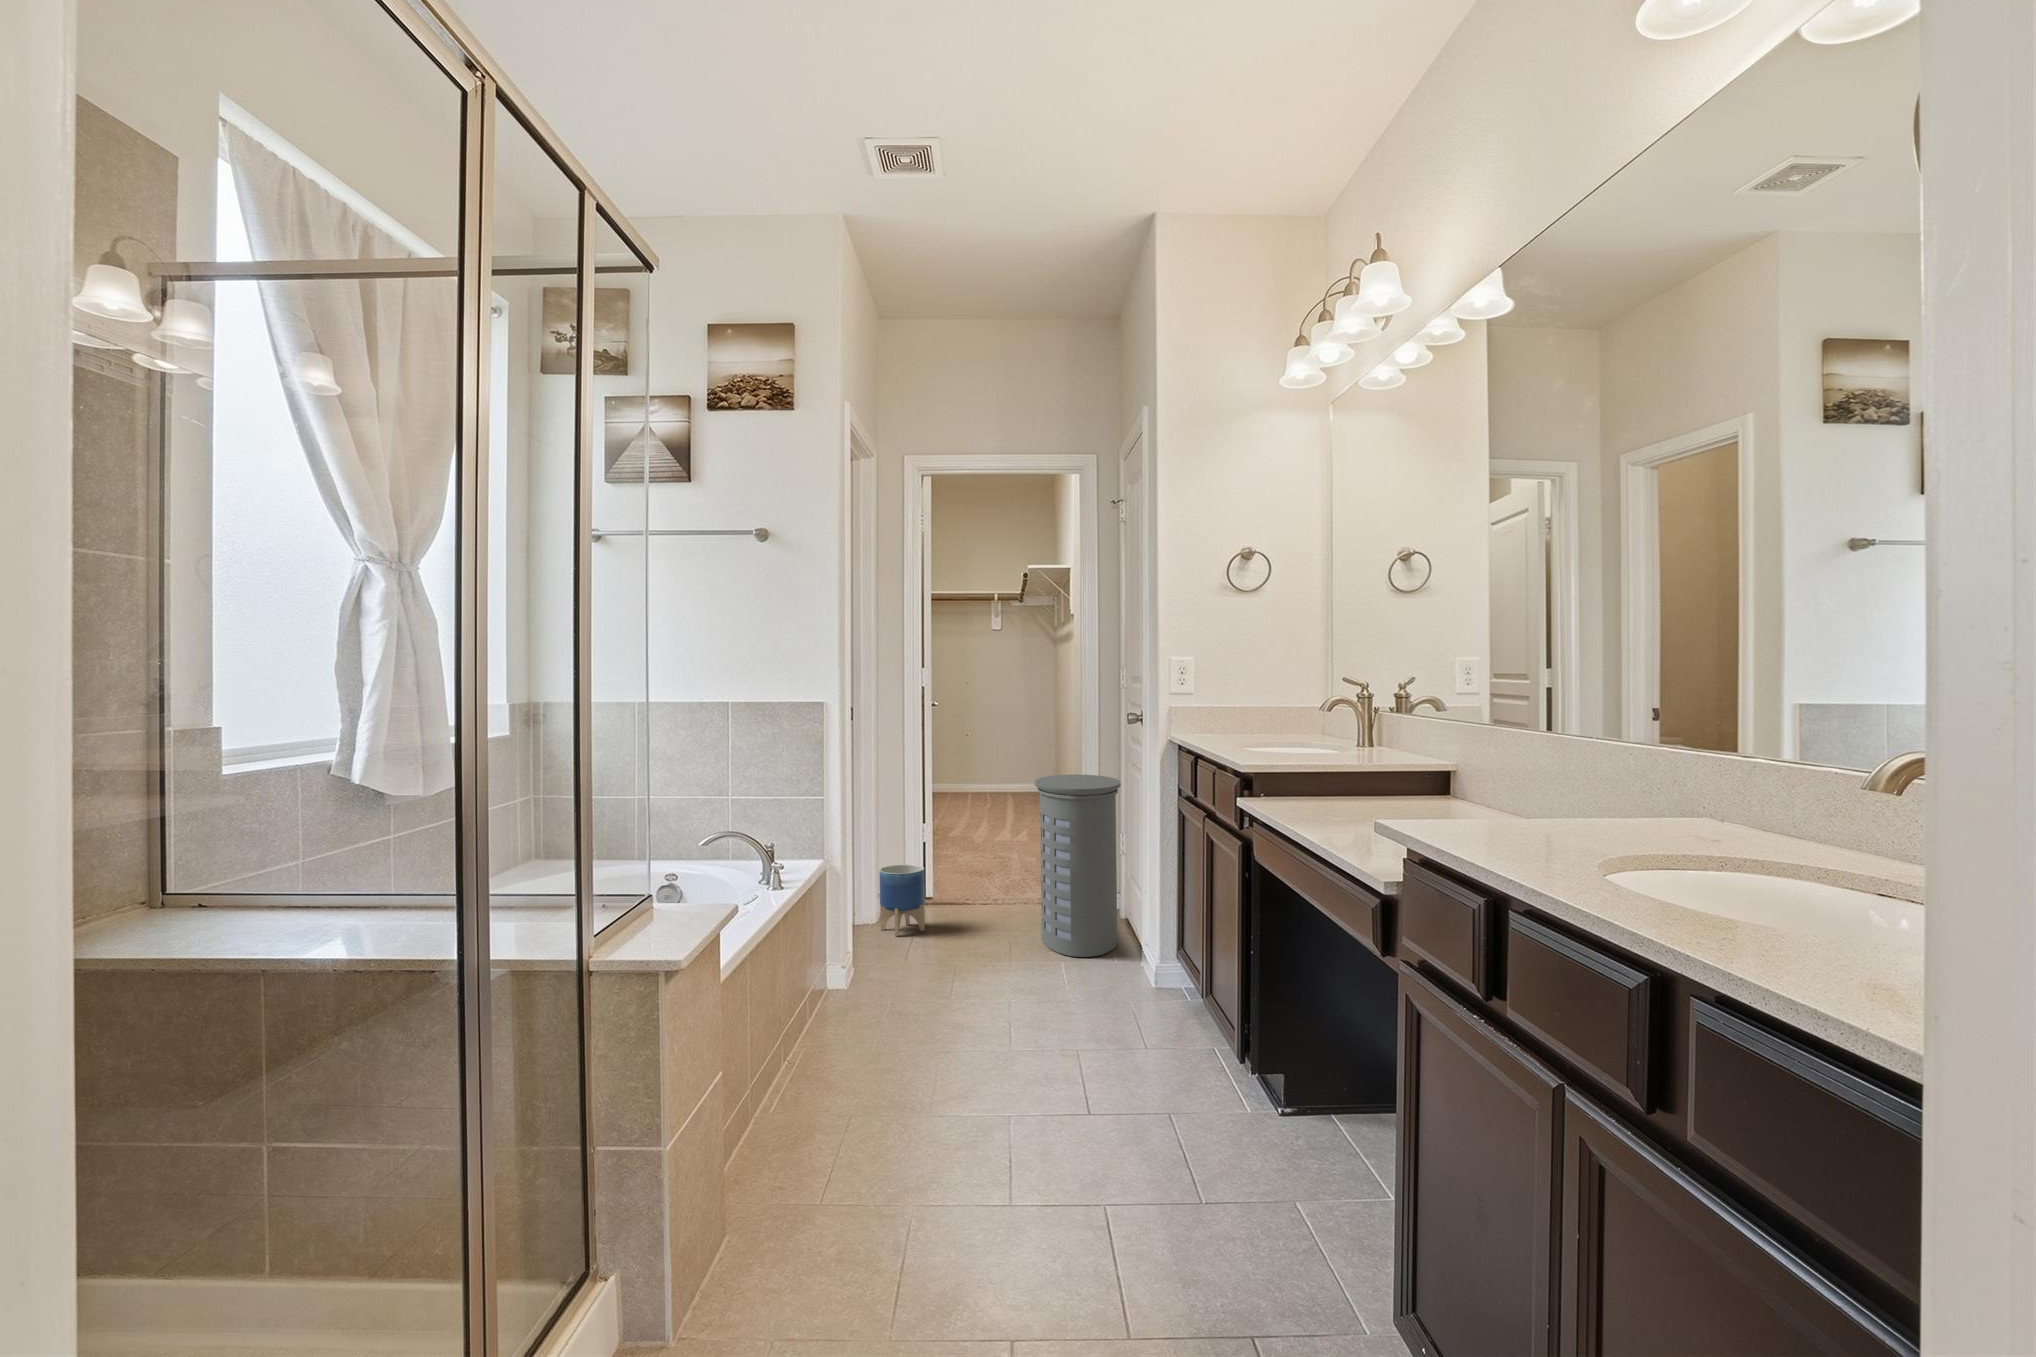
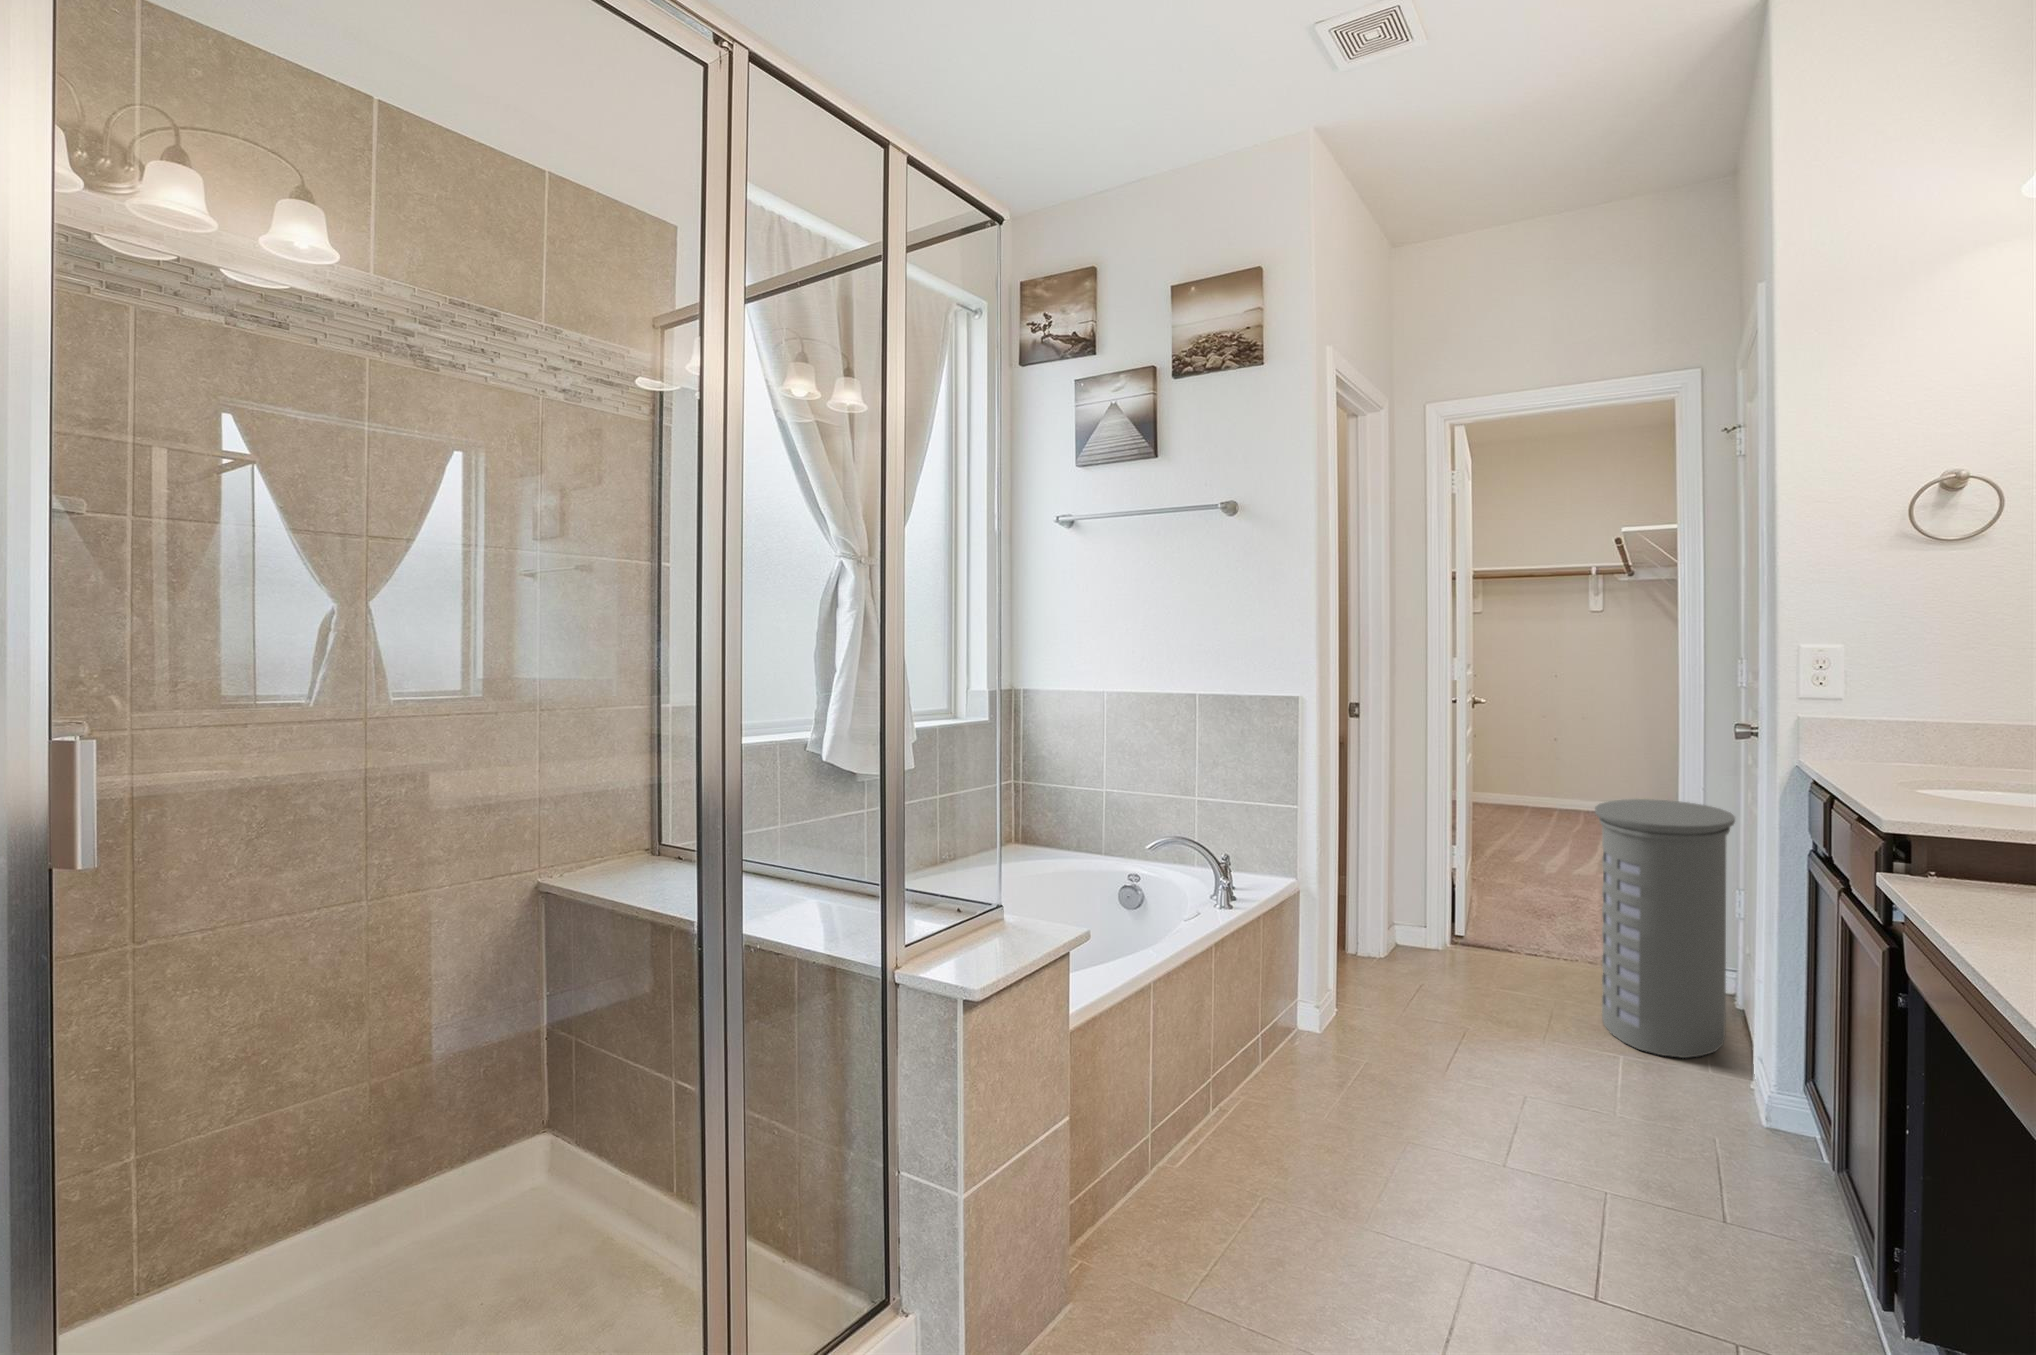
planter: present [879,865,925,936] -> none [1384,889,1442,975]

